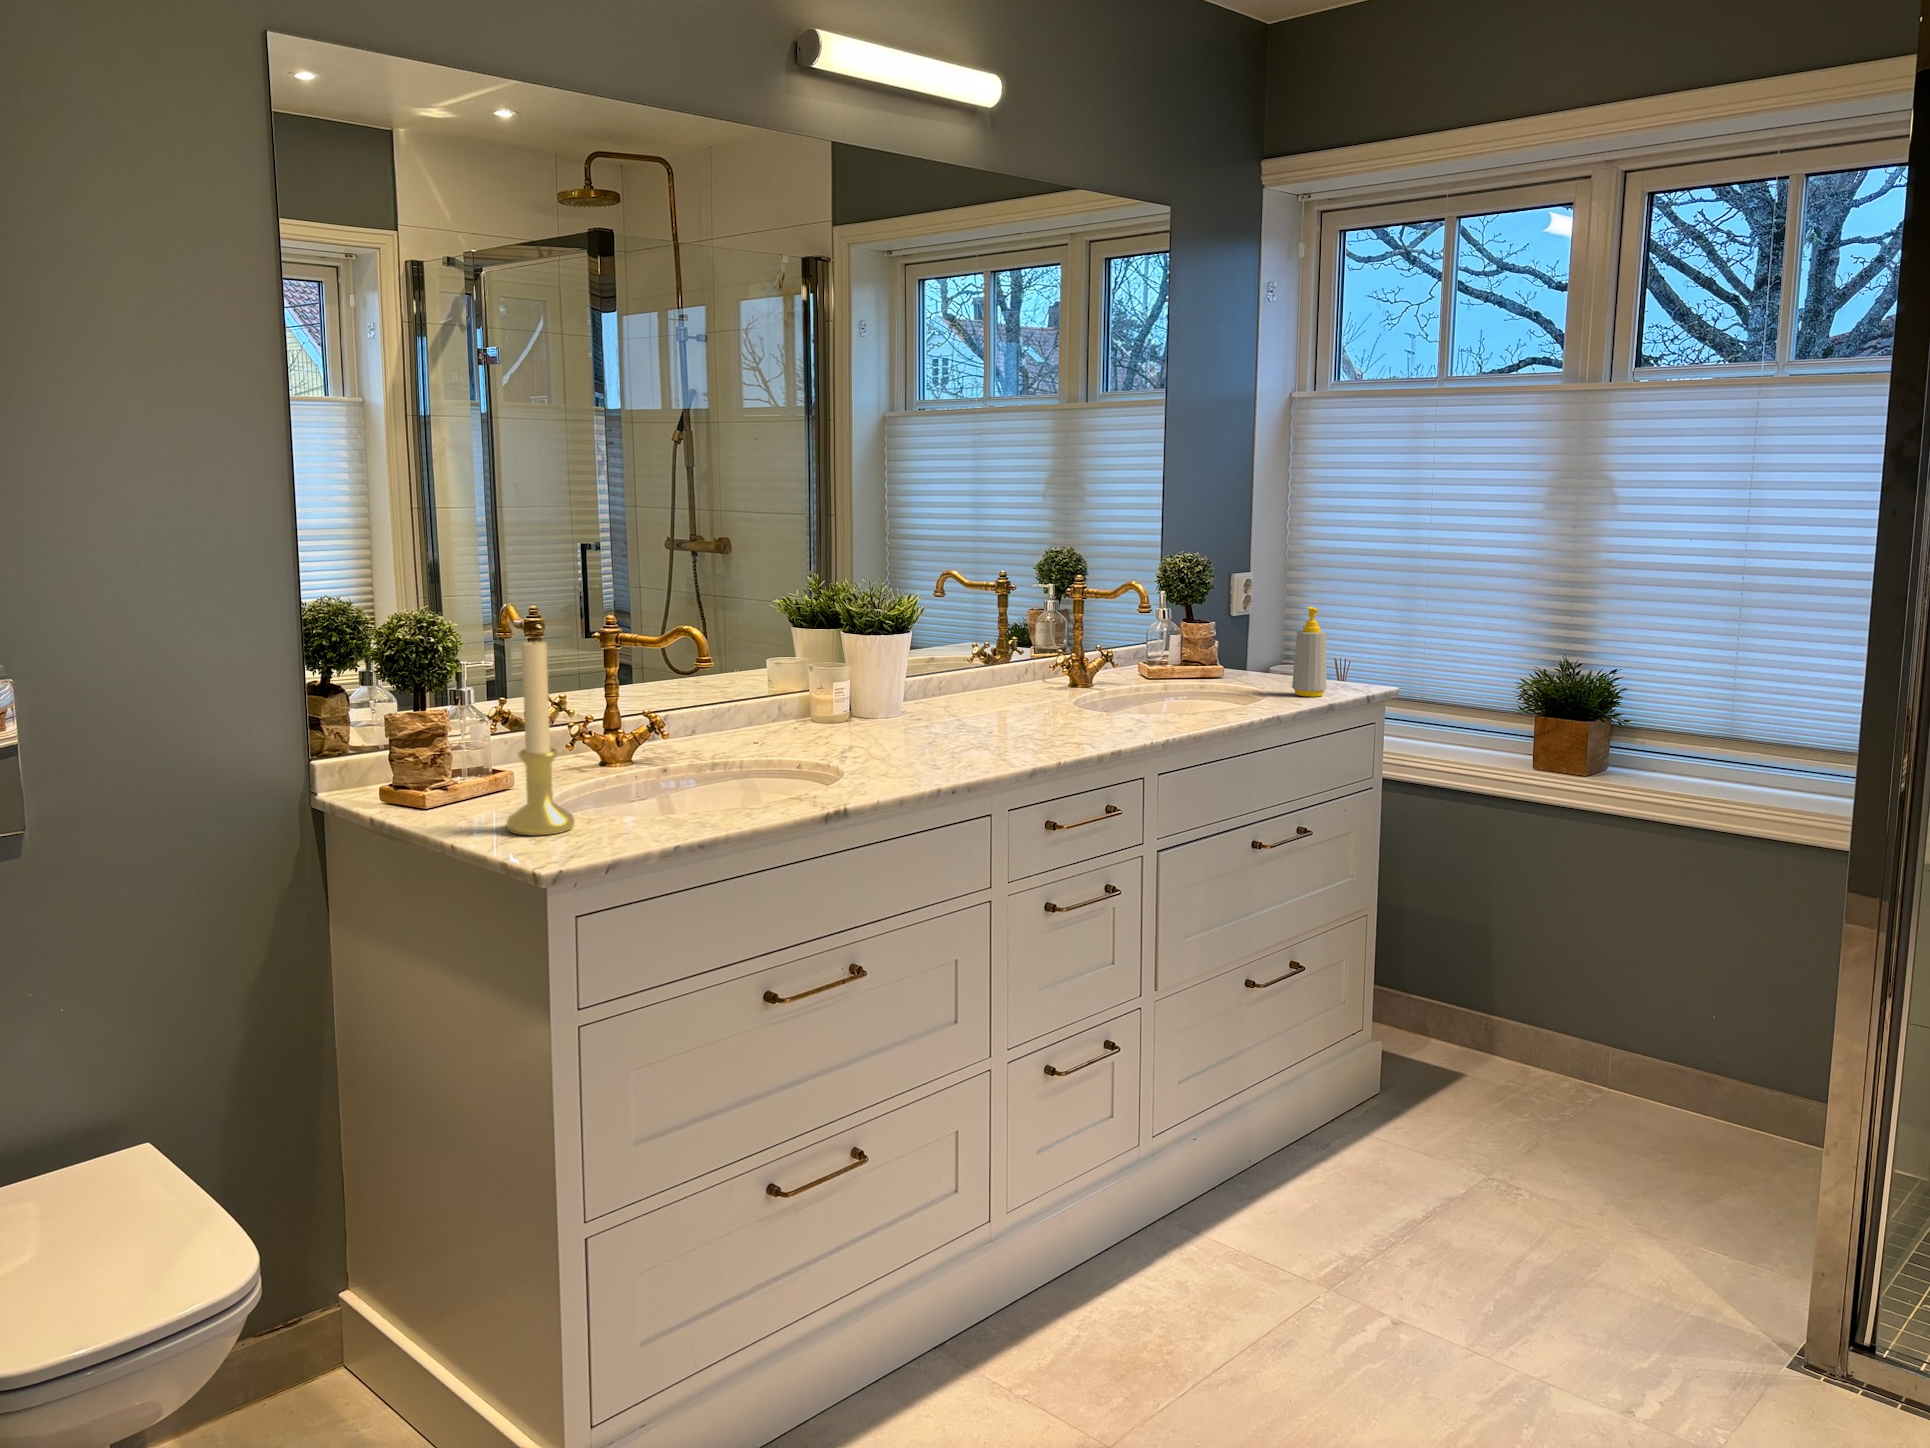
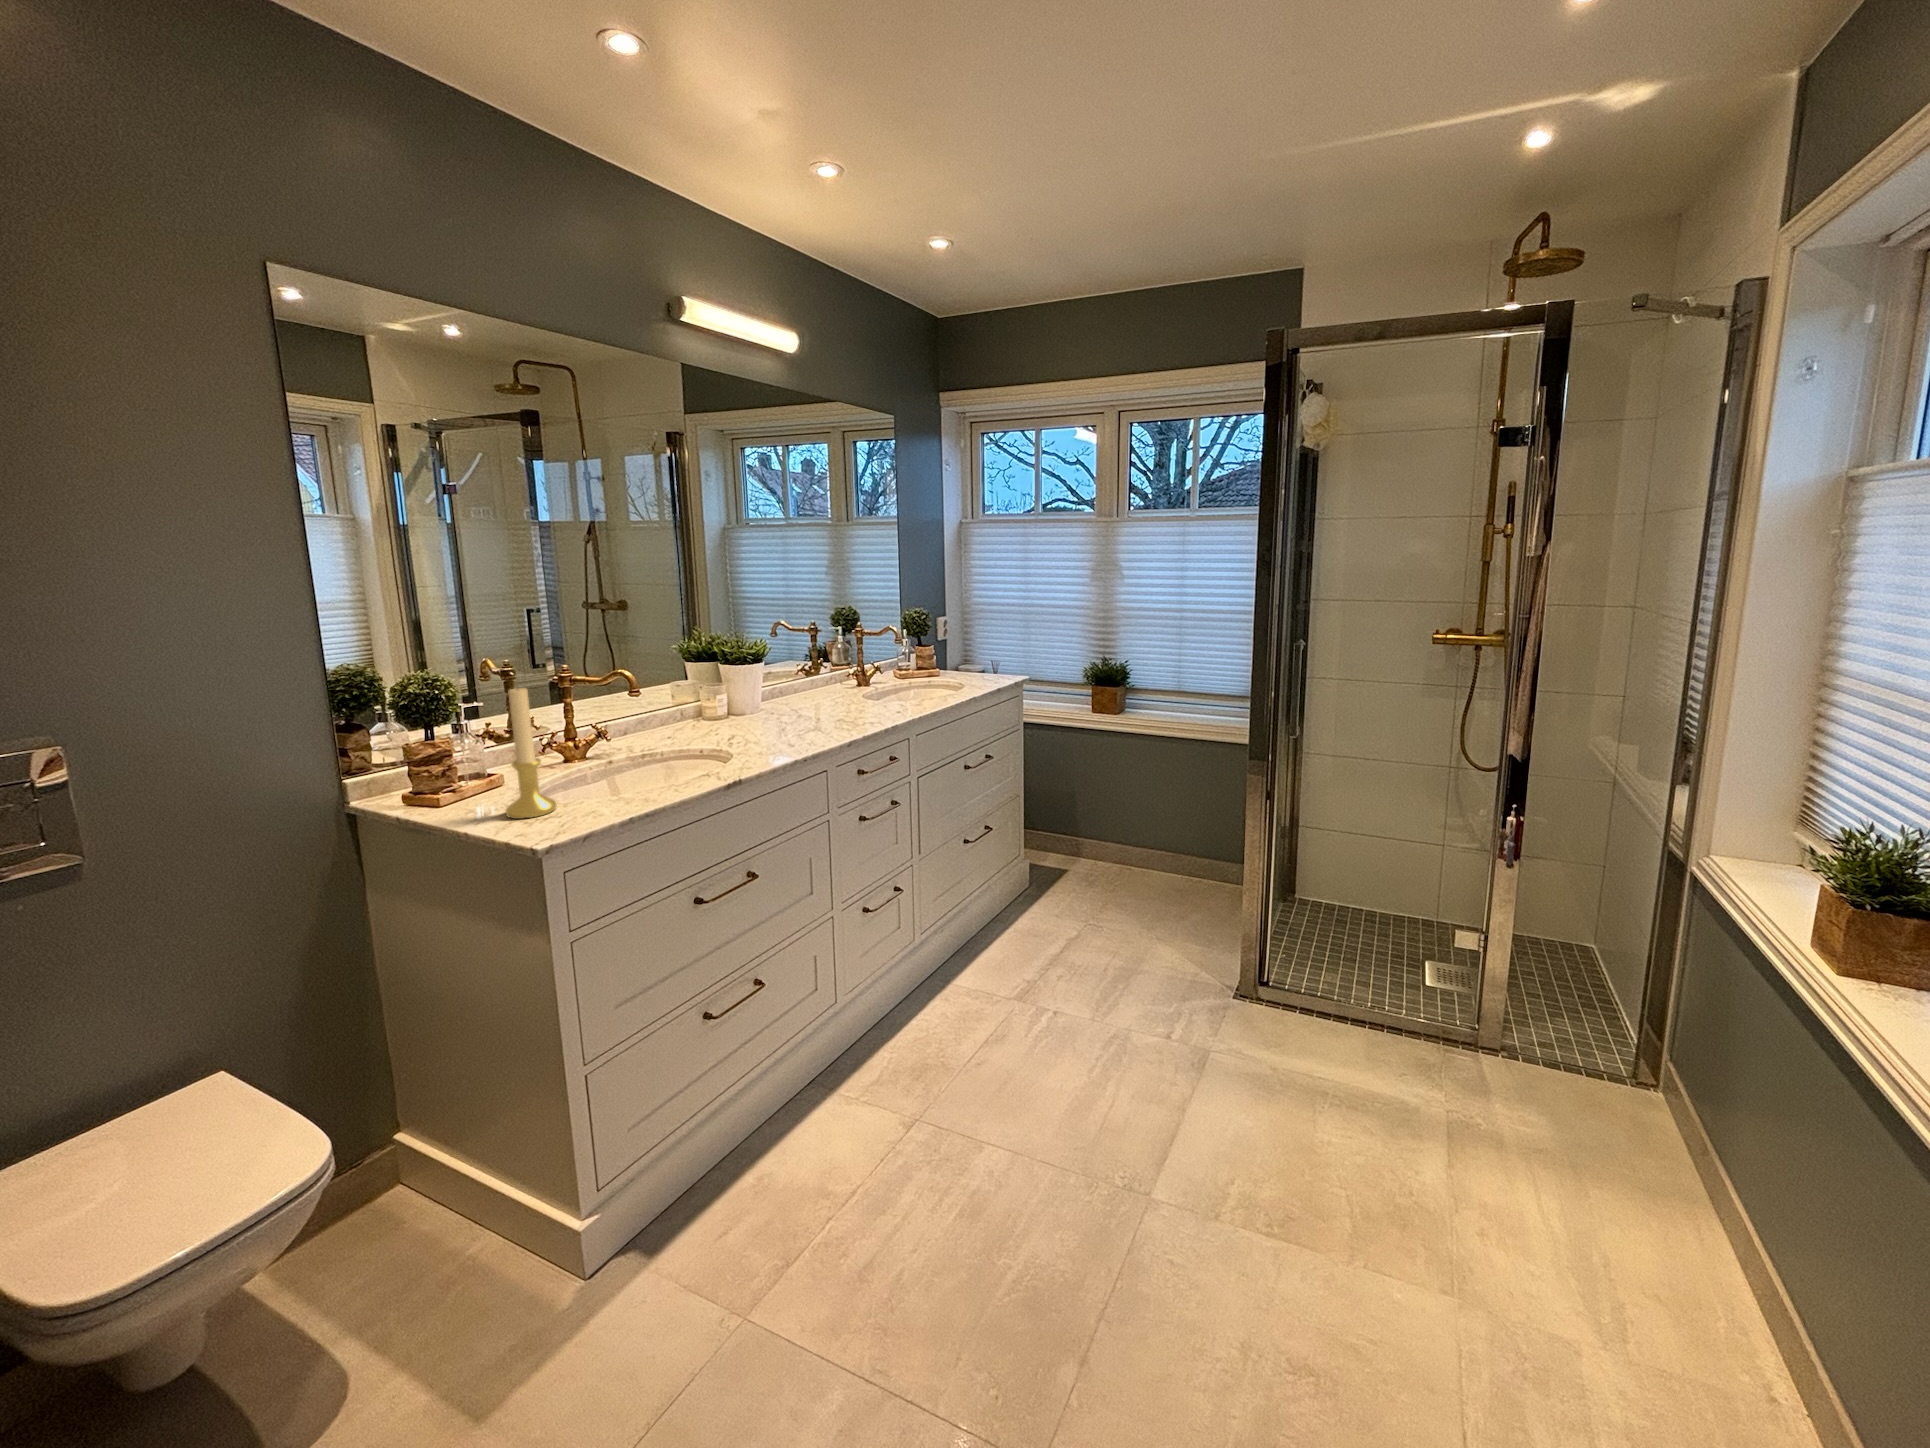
soap bottle: present [1292,607,1327,697] -> none [976,633,994,682]

